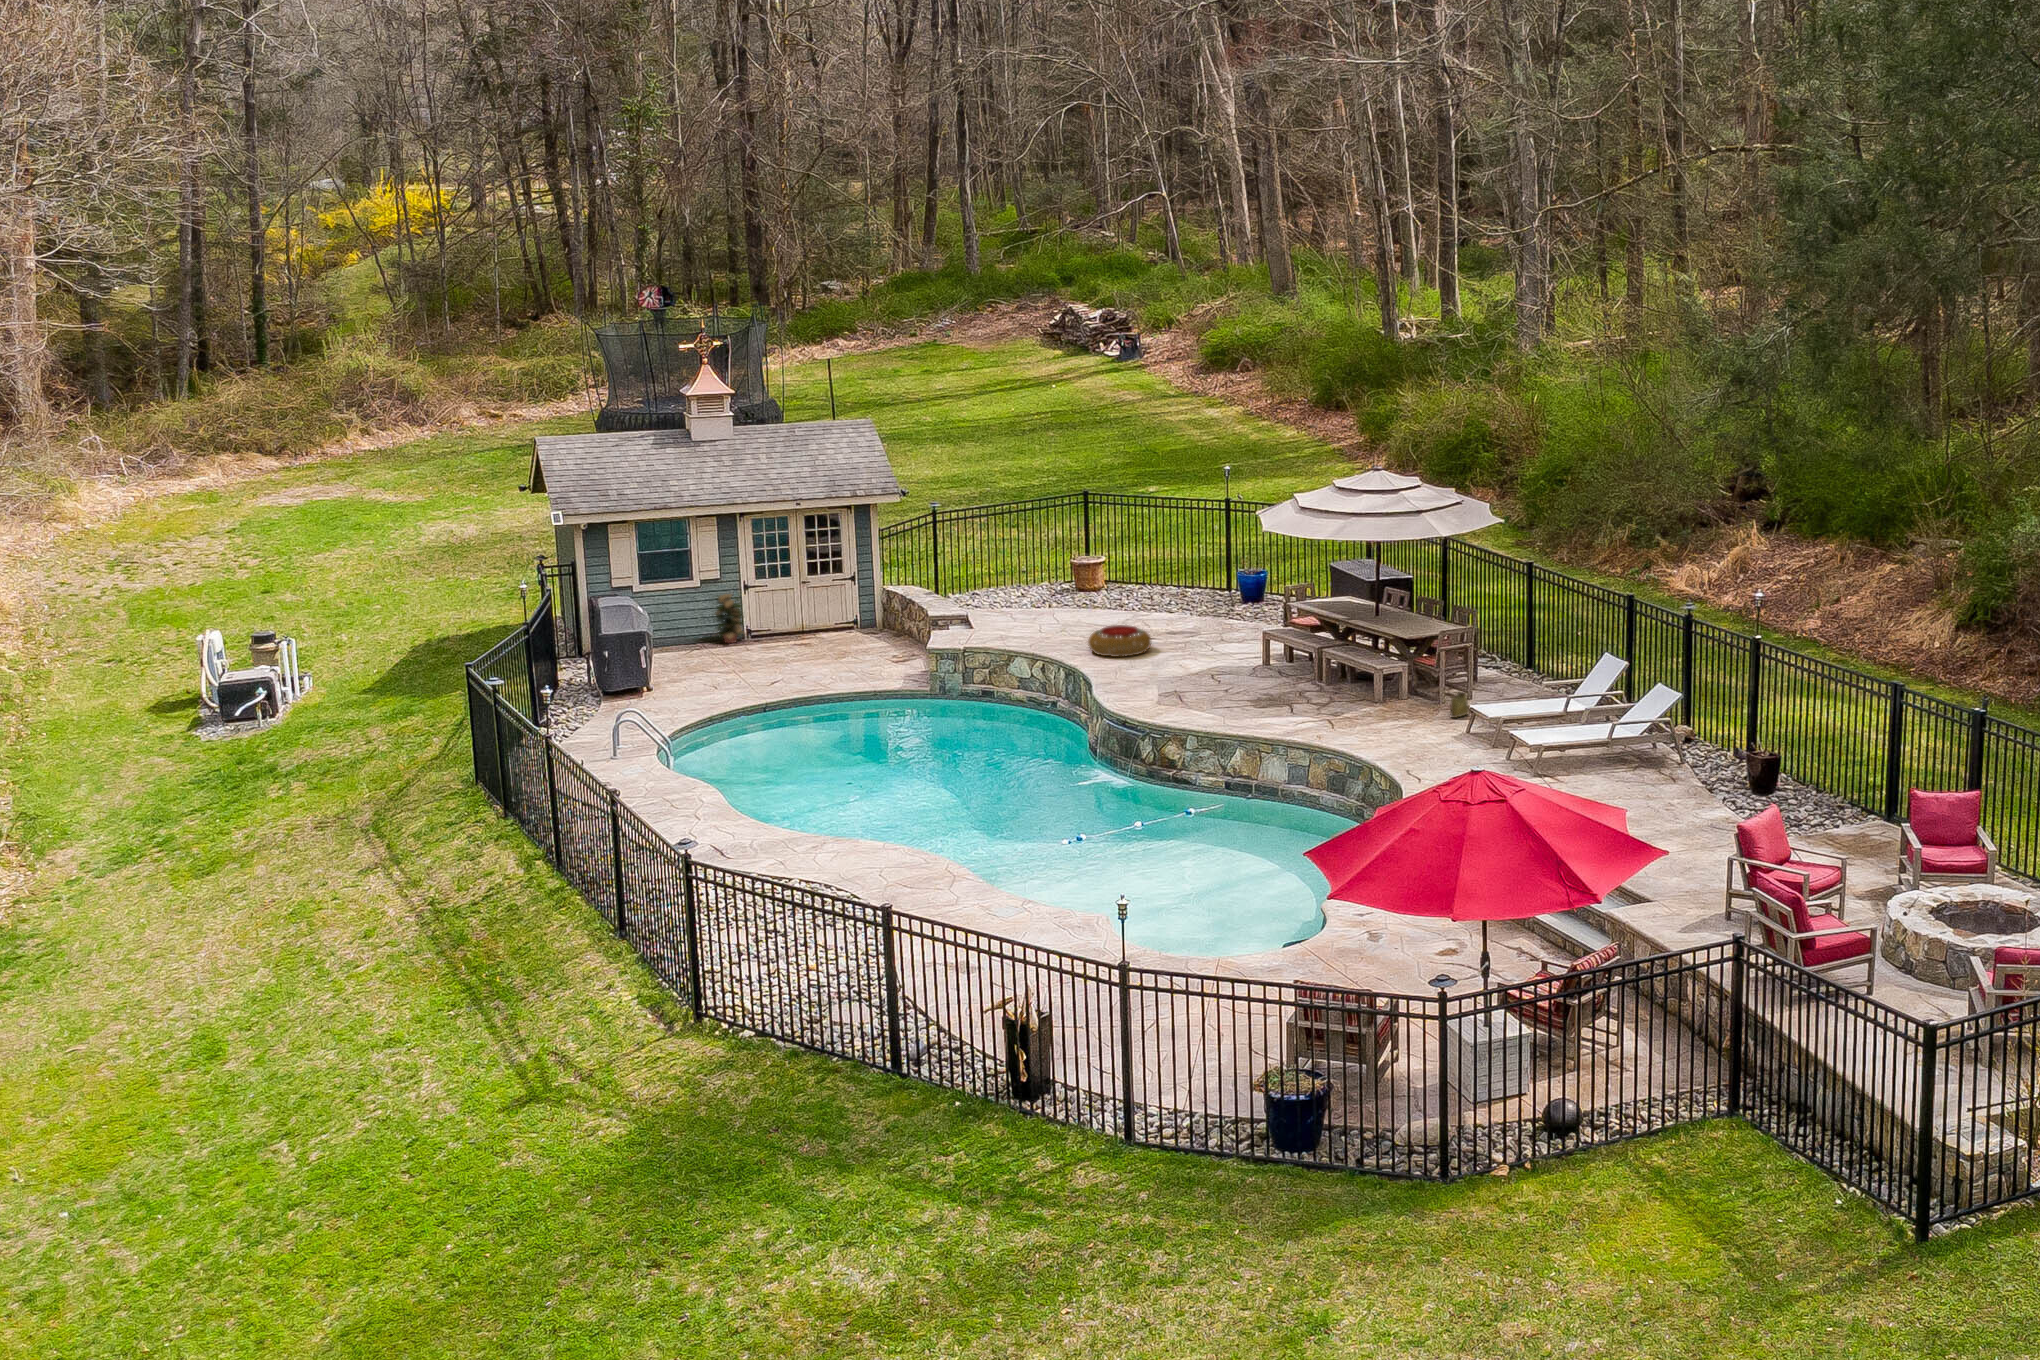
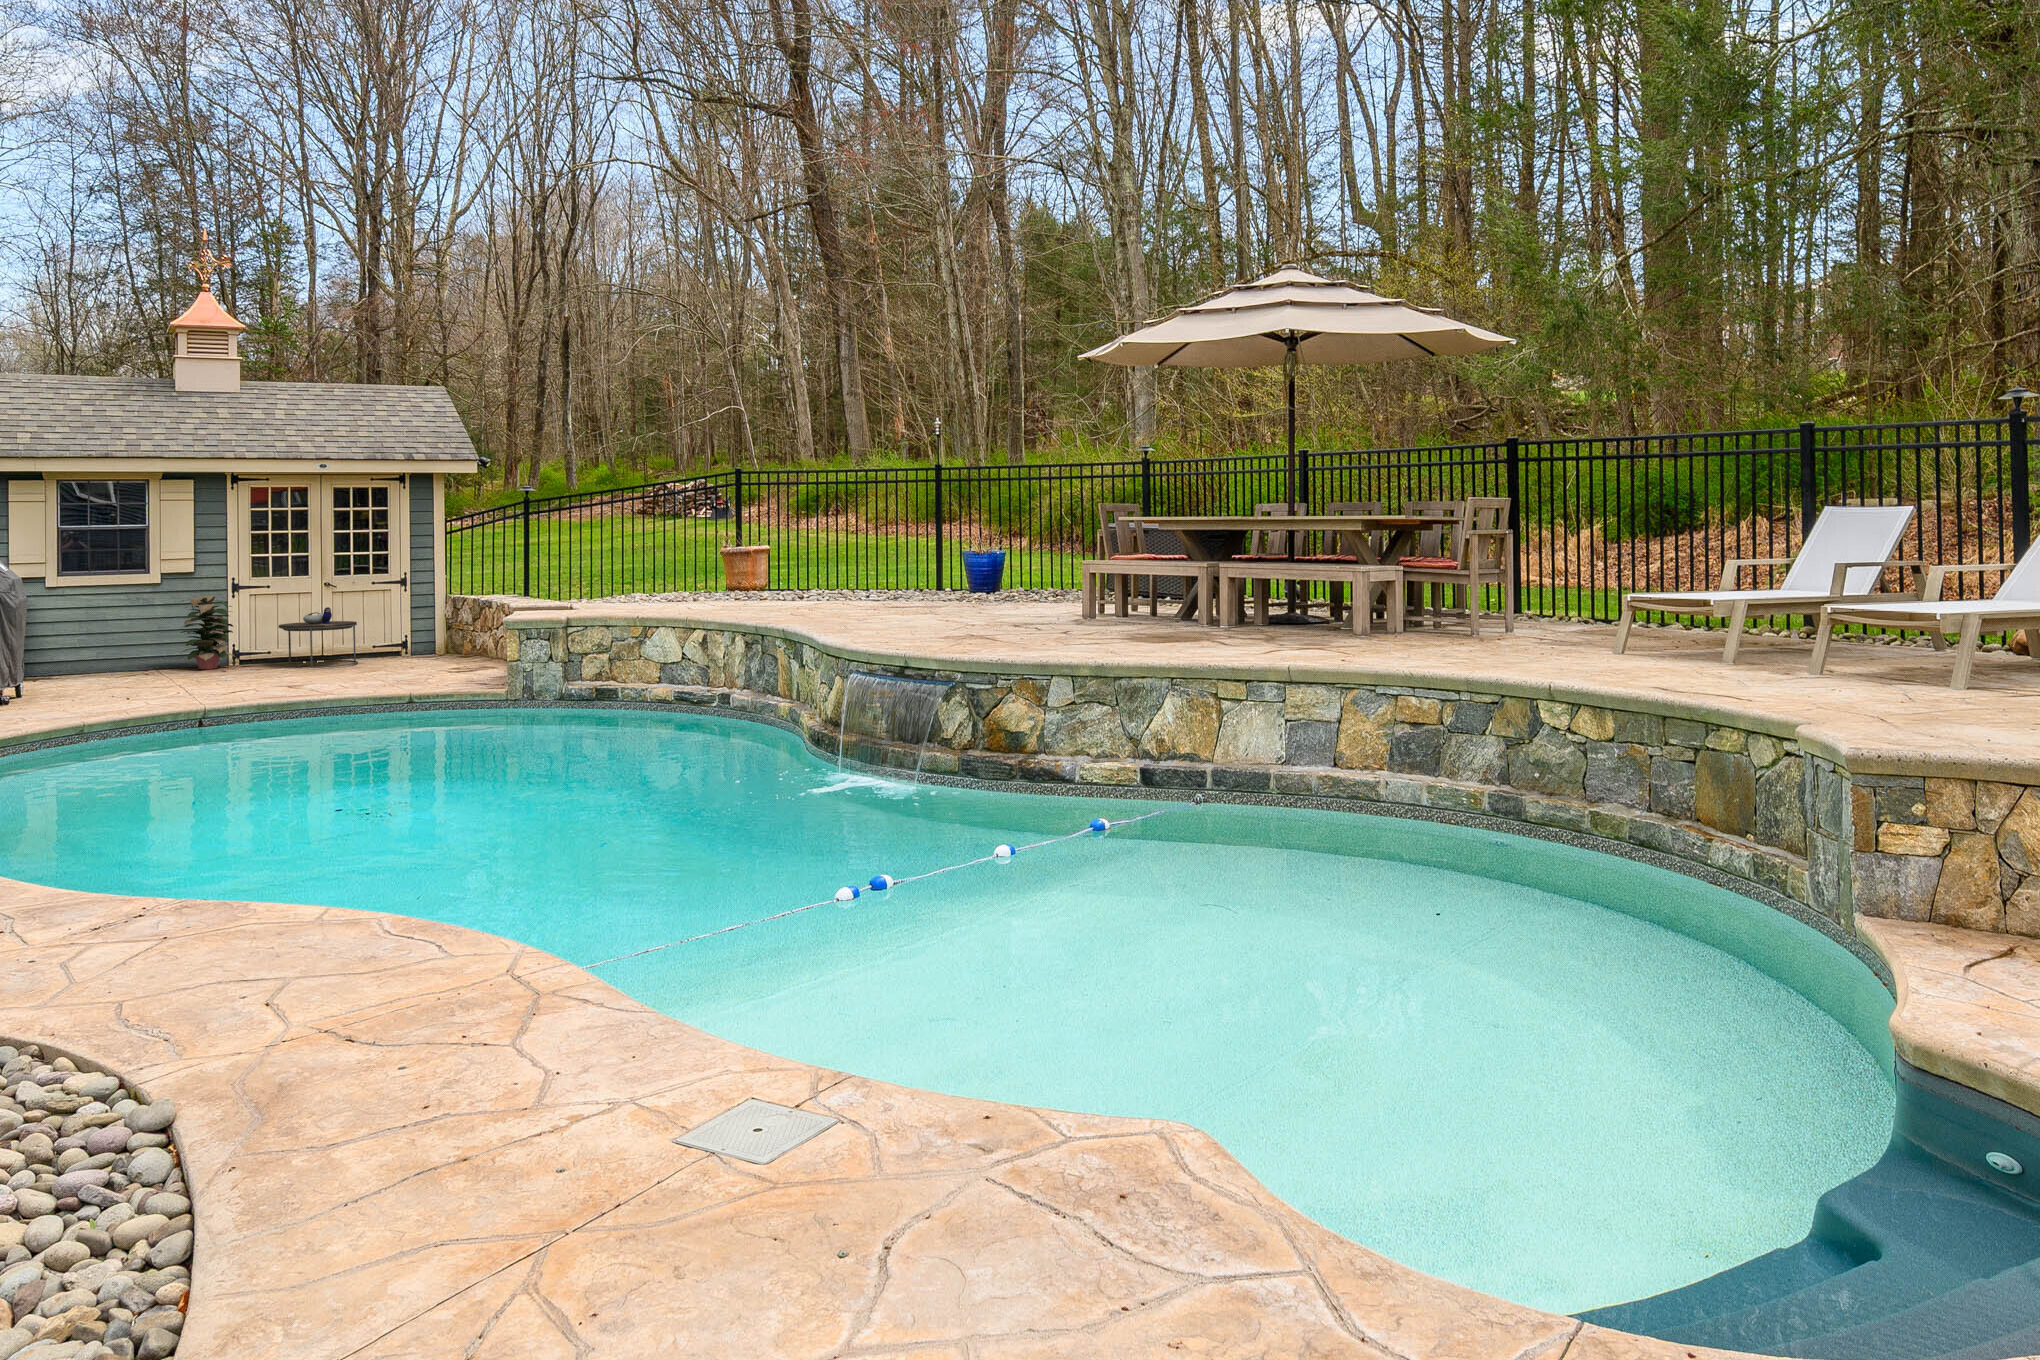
side table: none [774,602,825,645] -> present [279,607,358,668]
pouf: present [1088,625,1151,657] -> none [787,578,886,618]
woven basket: present [1450,692,1469,718] -> none [1487,573,1516,636]

